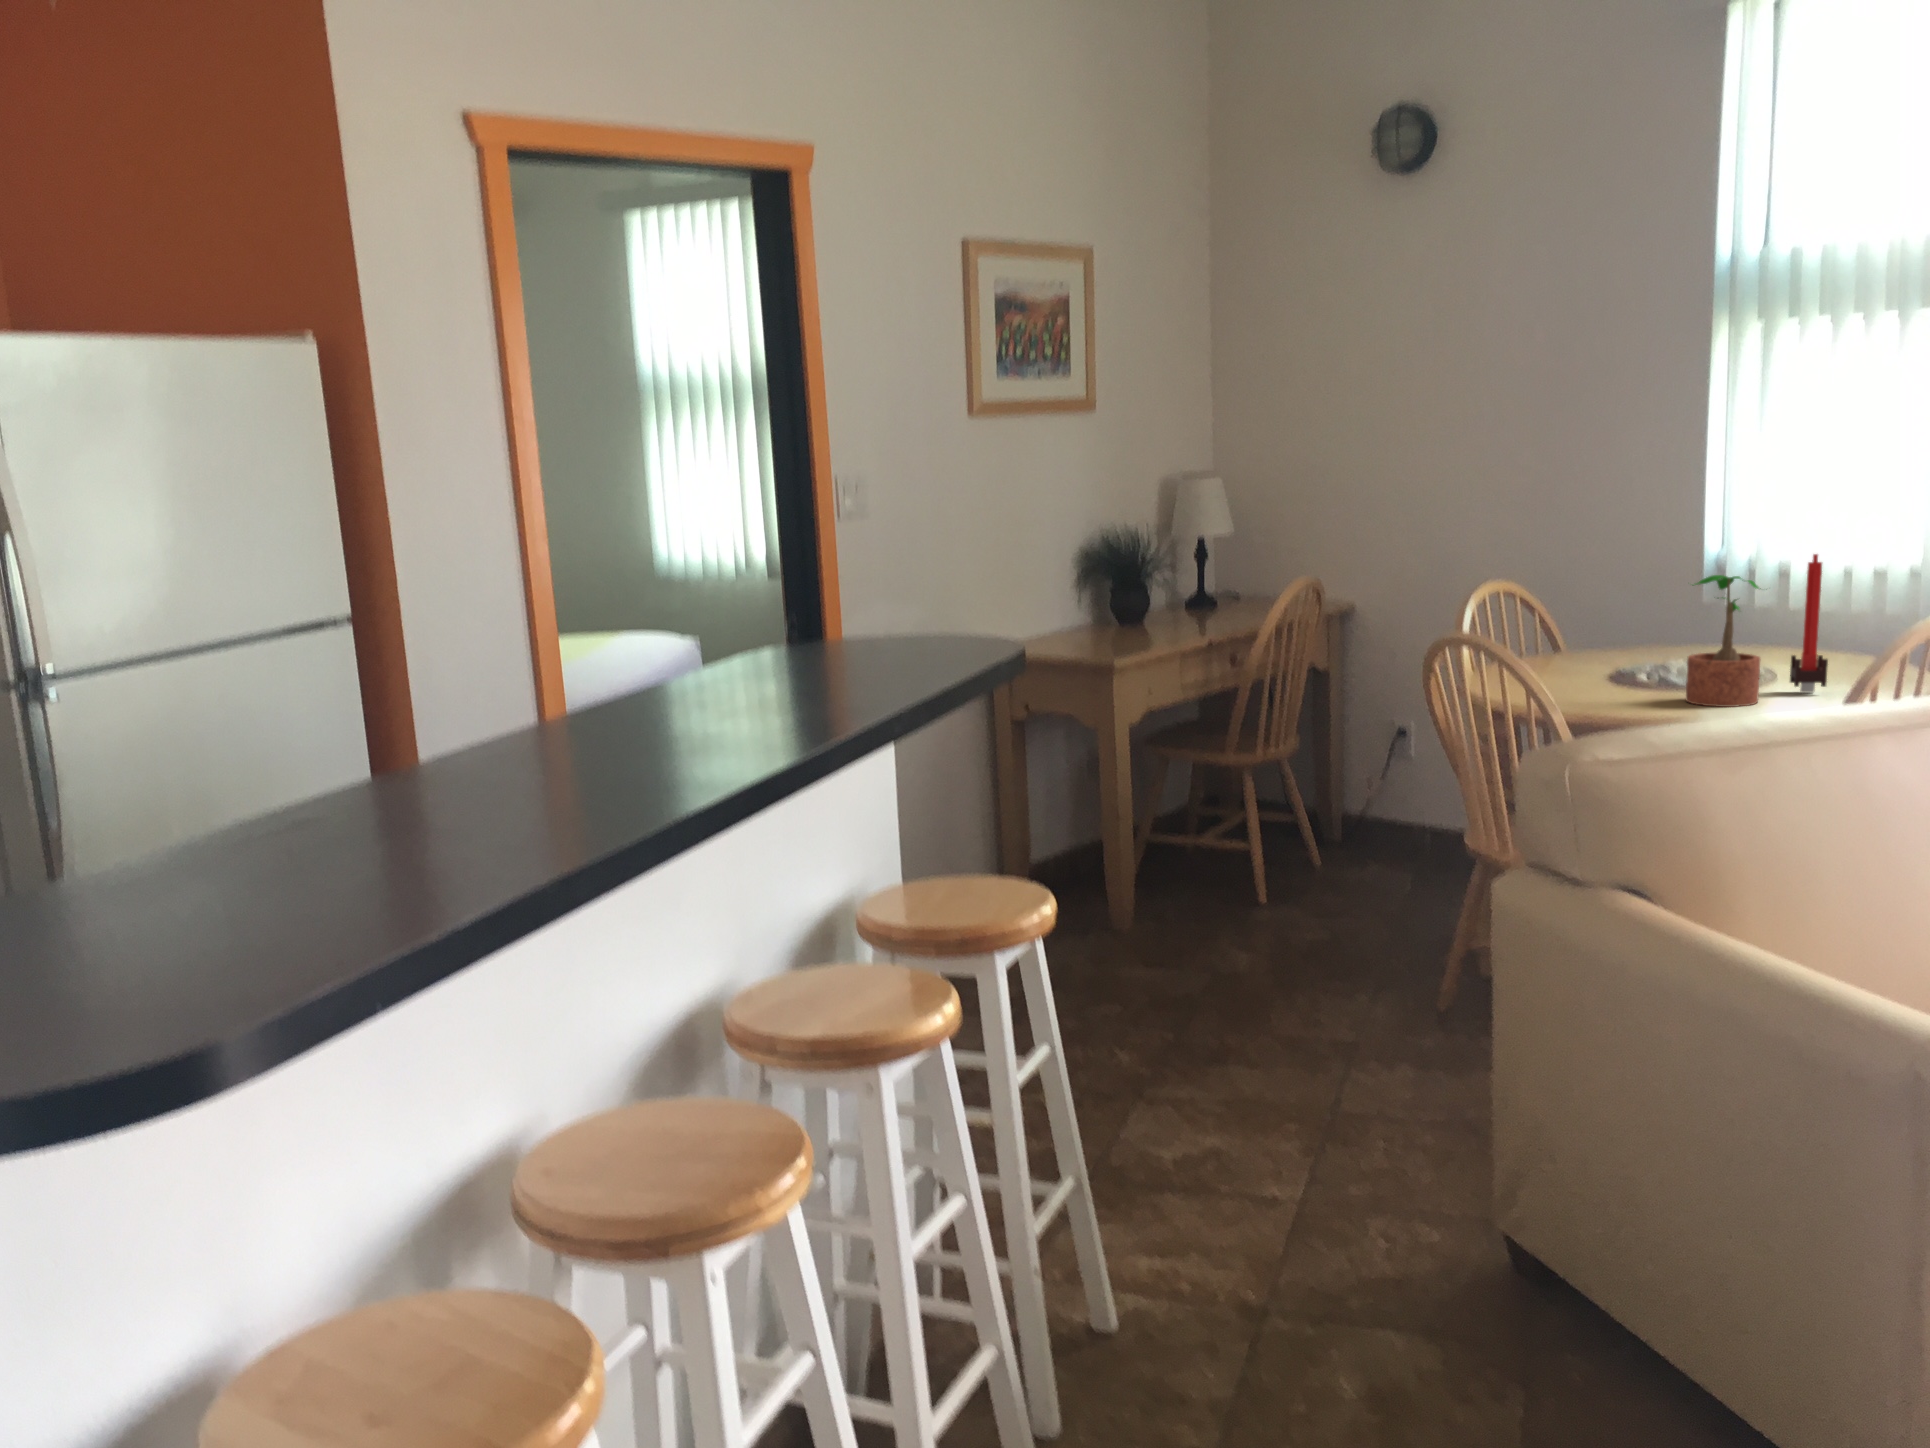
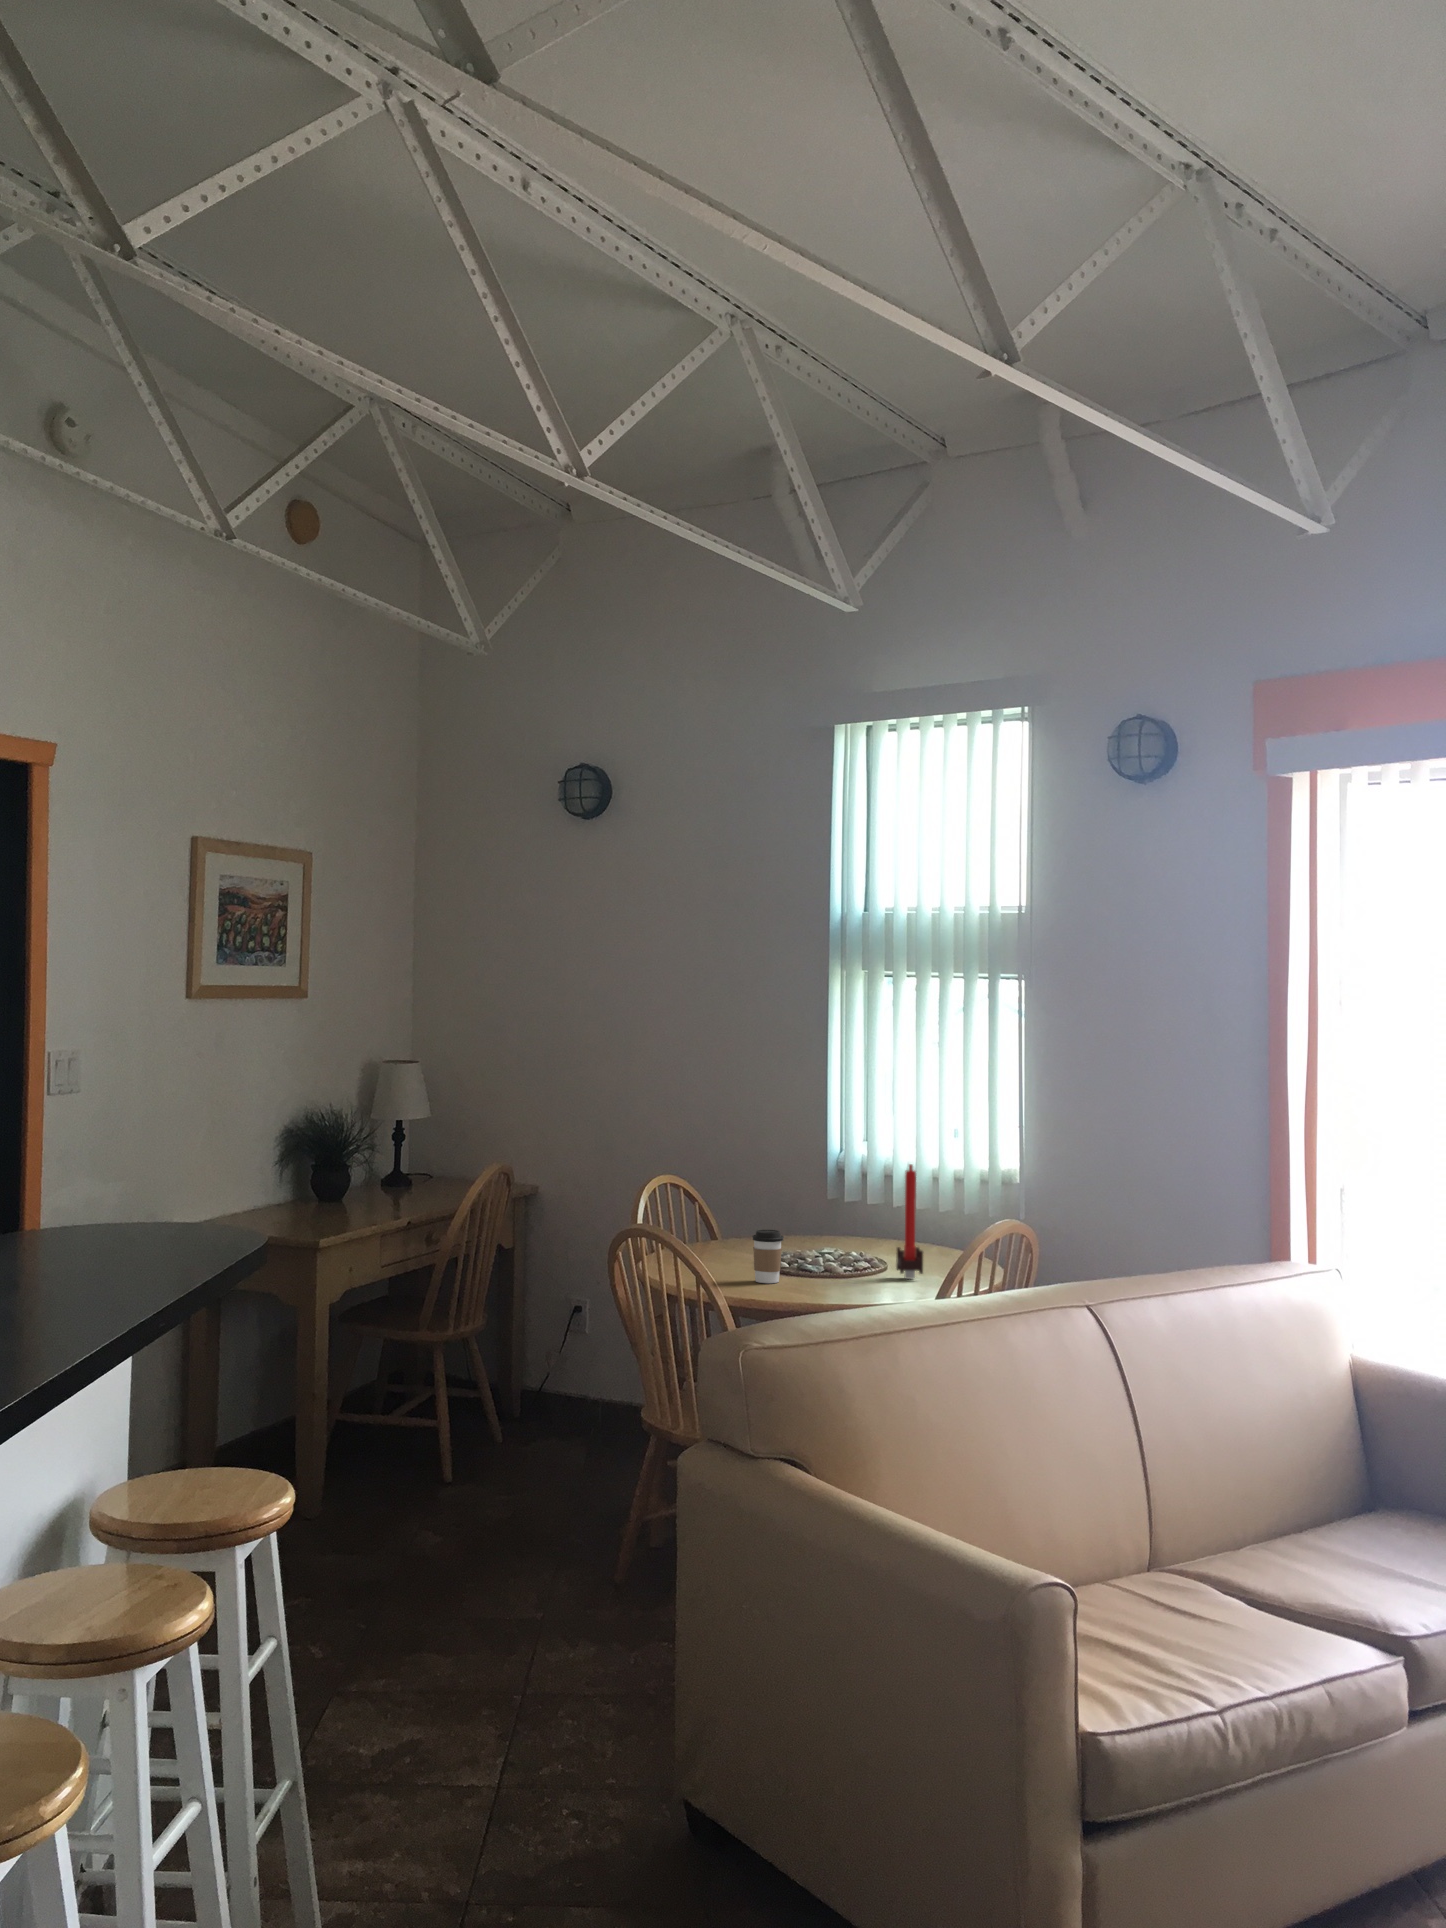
potted plant: present [1686,575,1761,707] -> none [819,1179,880,1291]
coffee cup: none [1599,637,1640,698] -> present [752,1230,784,1283]

